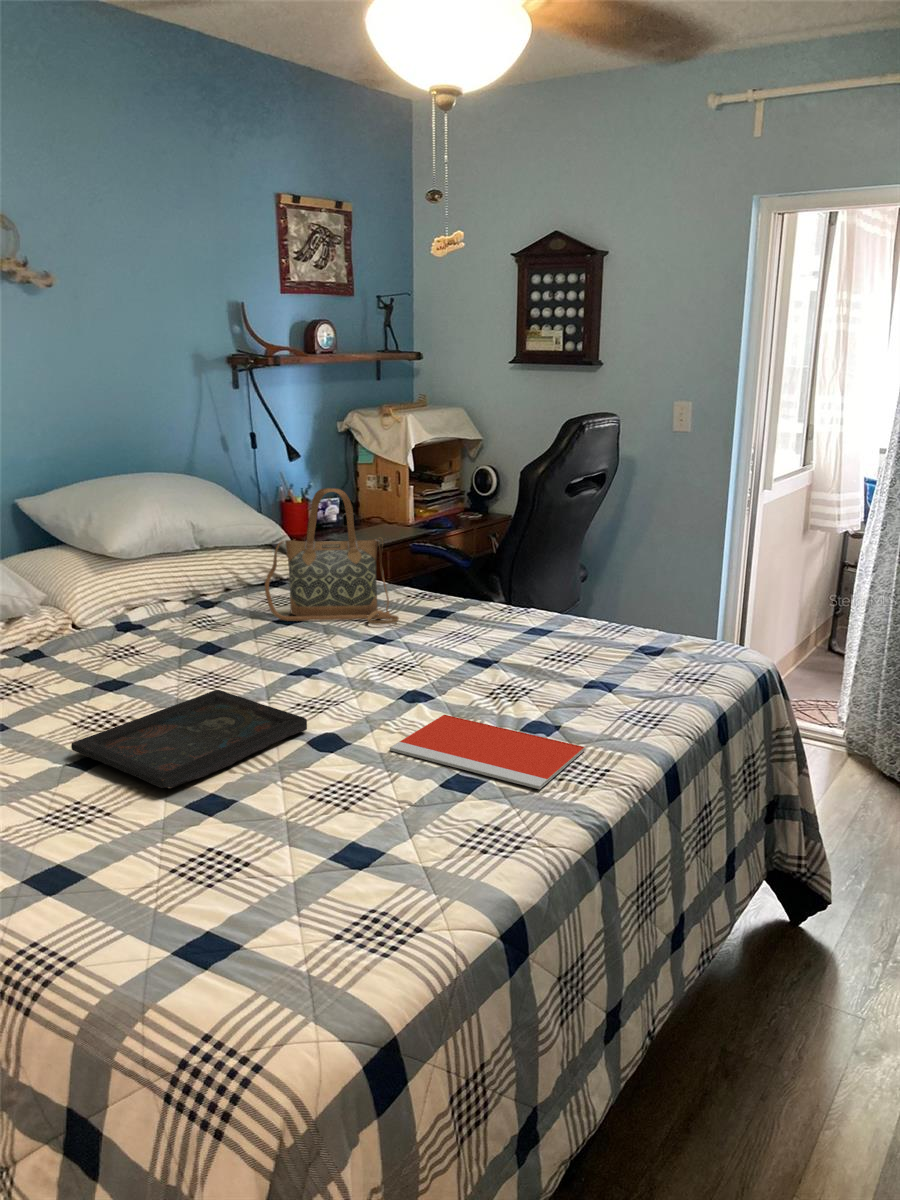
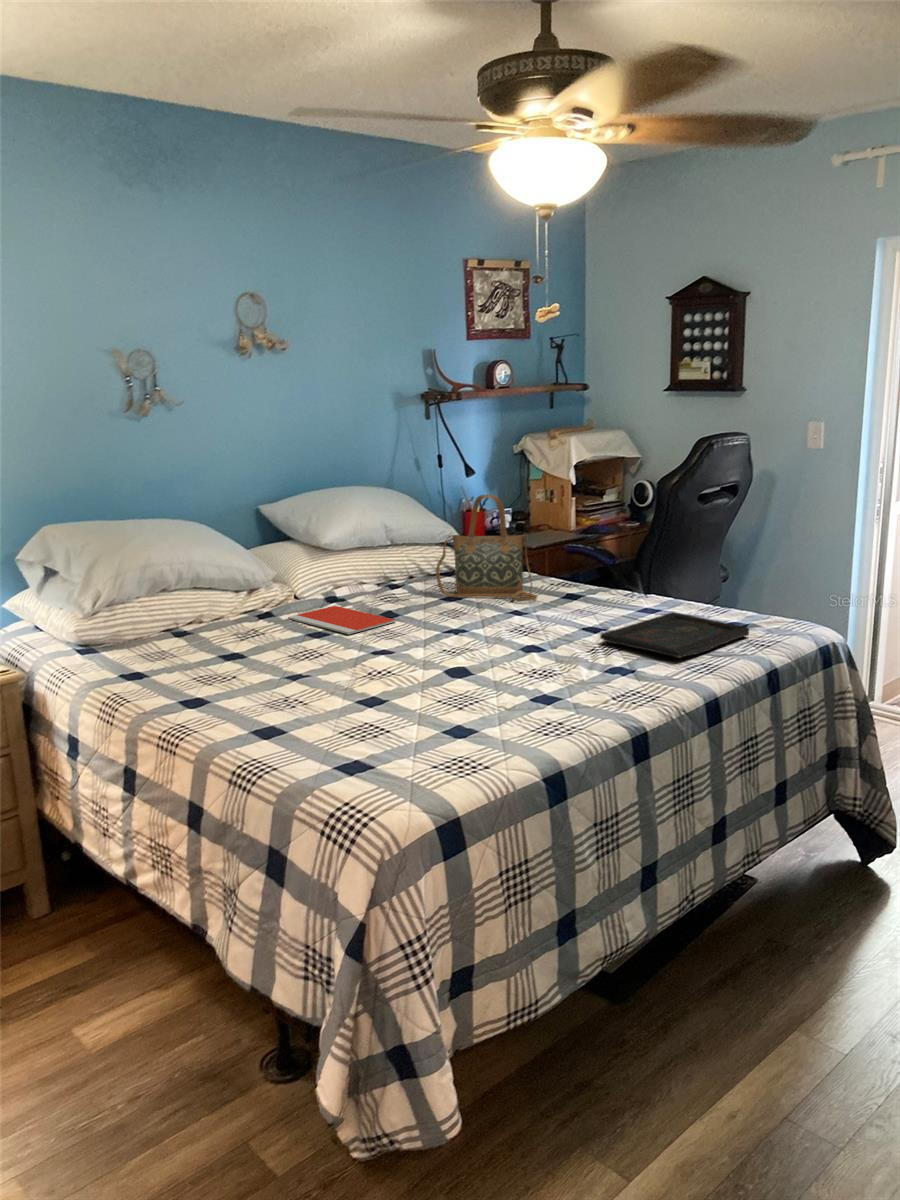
tray: present [71,690,307,788] -> present [600,612,749,658]
notebook: present [390,715,585,789] -> present [288,606,396,634]

